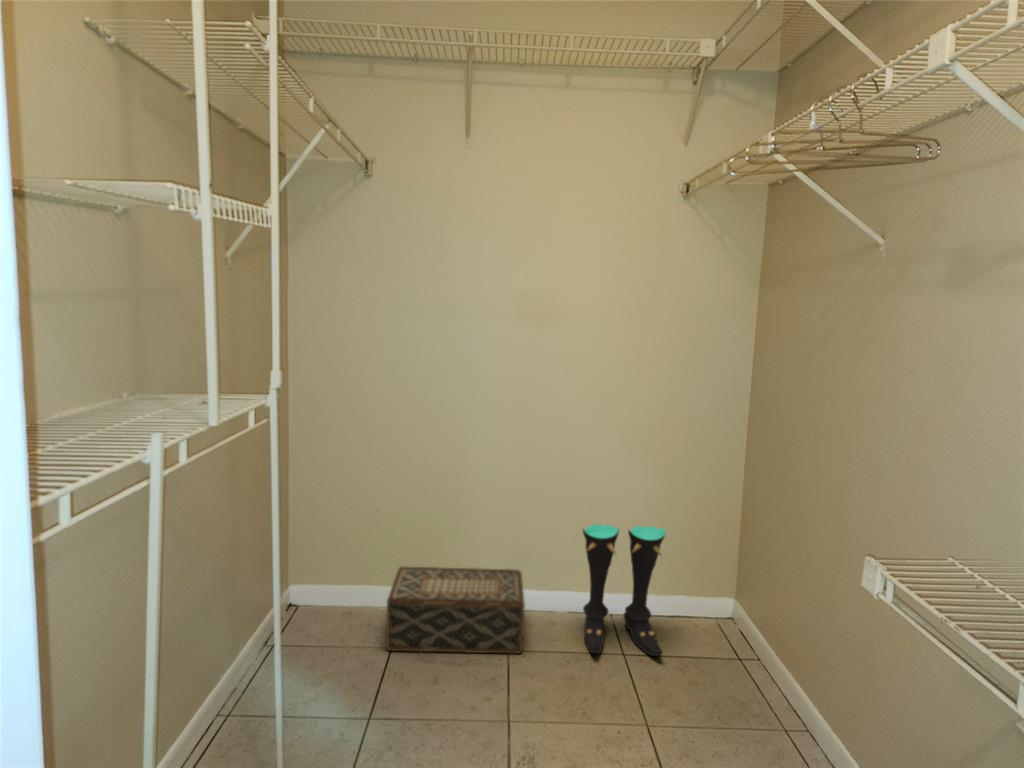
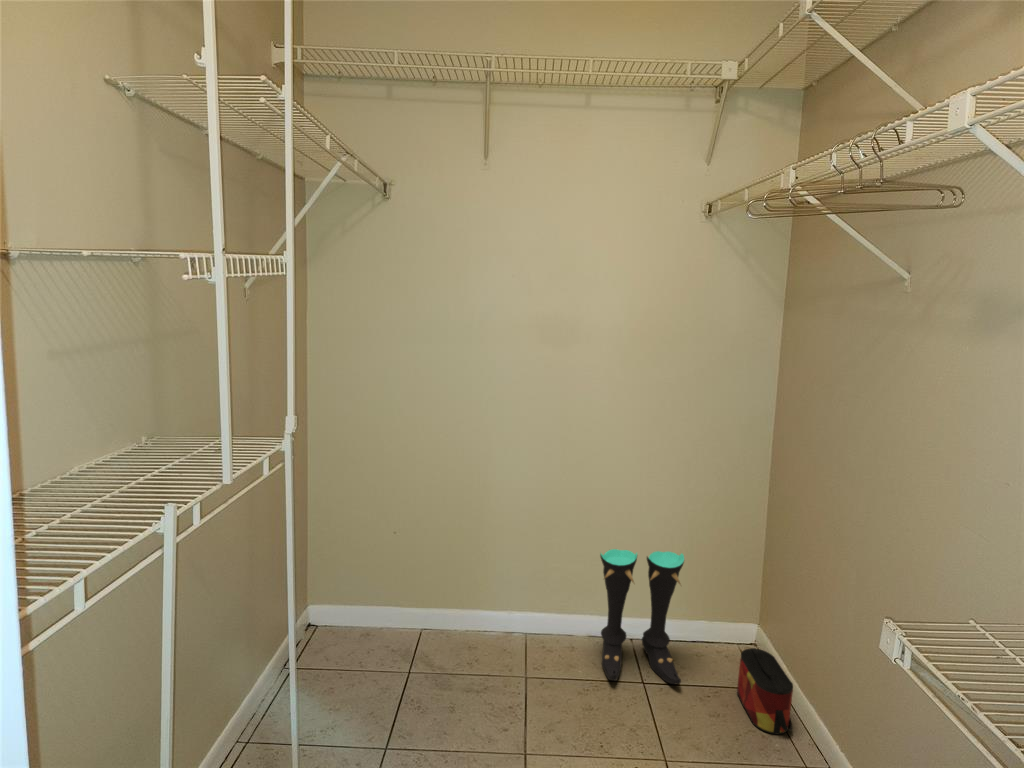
woven basket: present [386,567,525,653] -> none [405,588,542,679]
bag: none [718,619,772,701] -> present [737,648,793,734]

